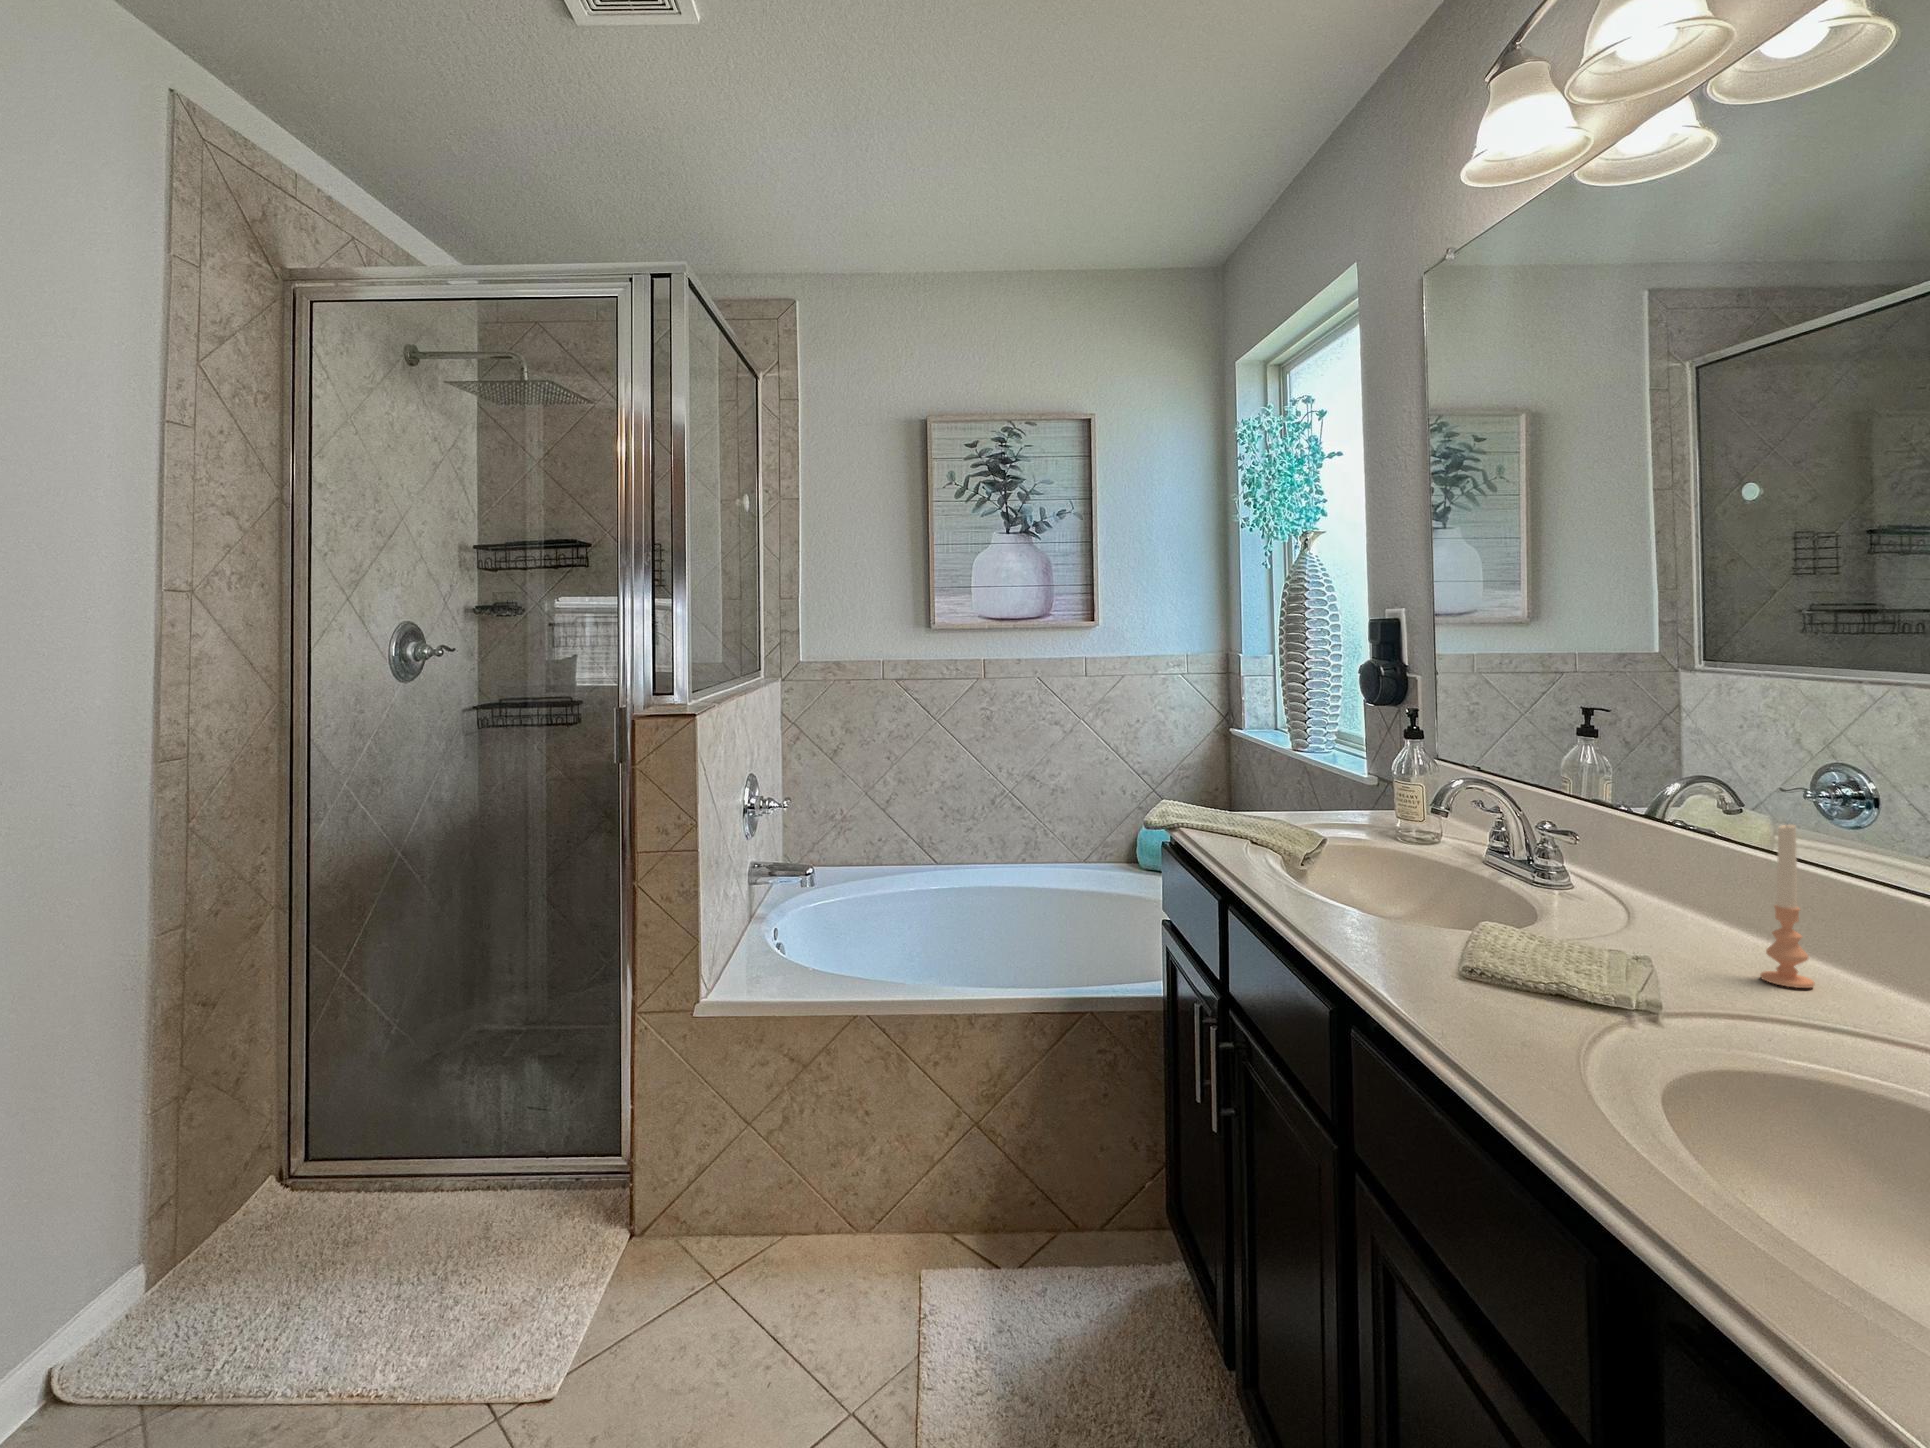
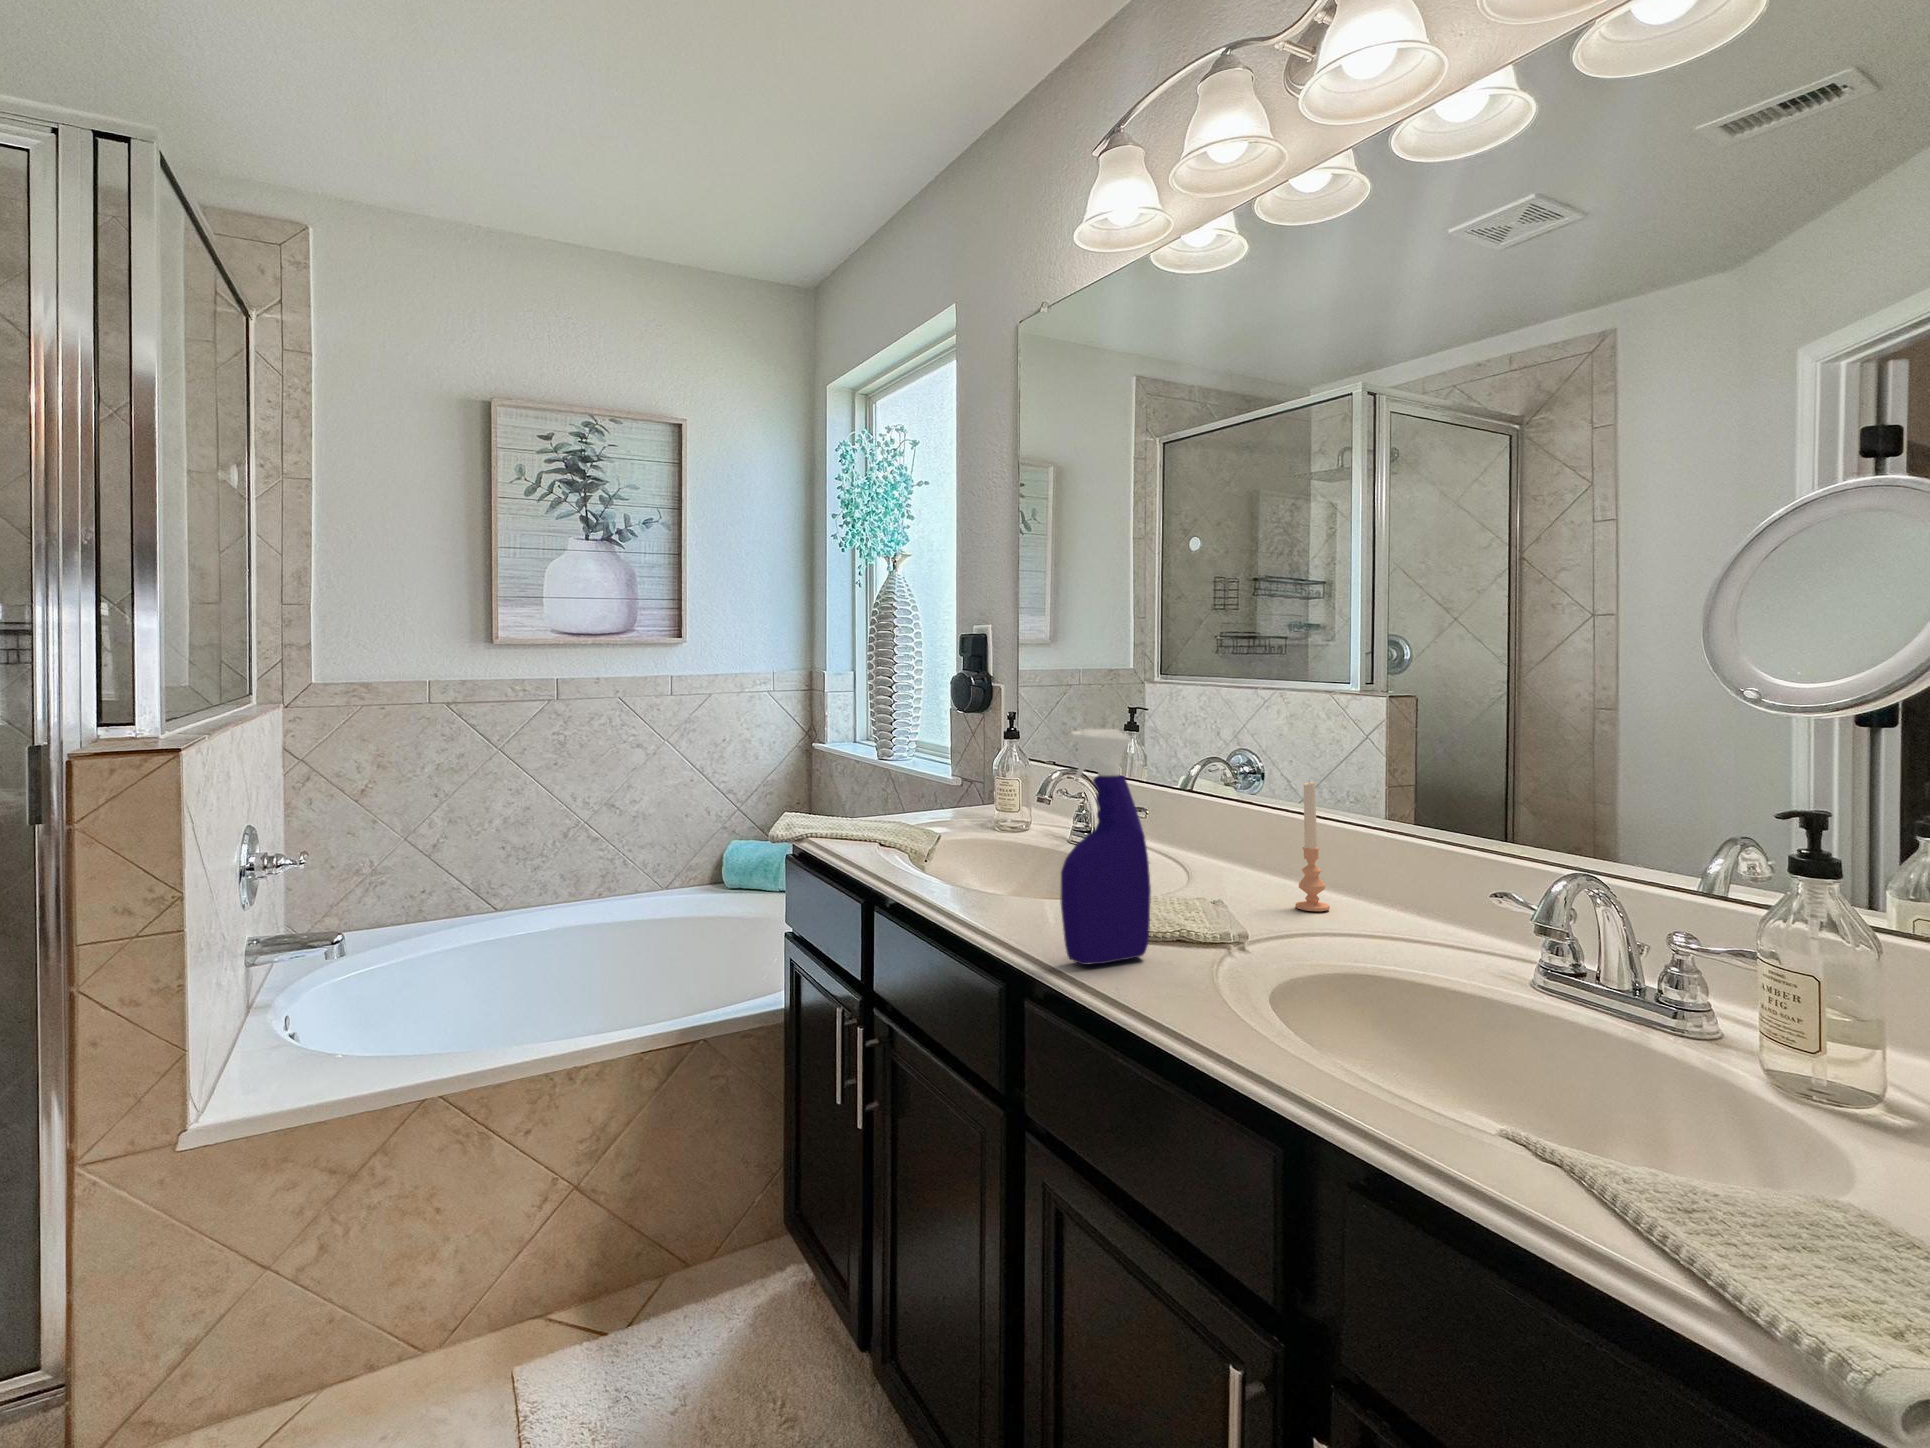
spray bottle: none [1390,755,1509,1010] -> present [1060,729,1151,965]

